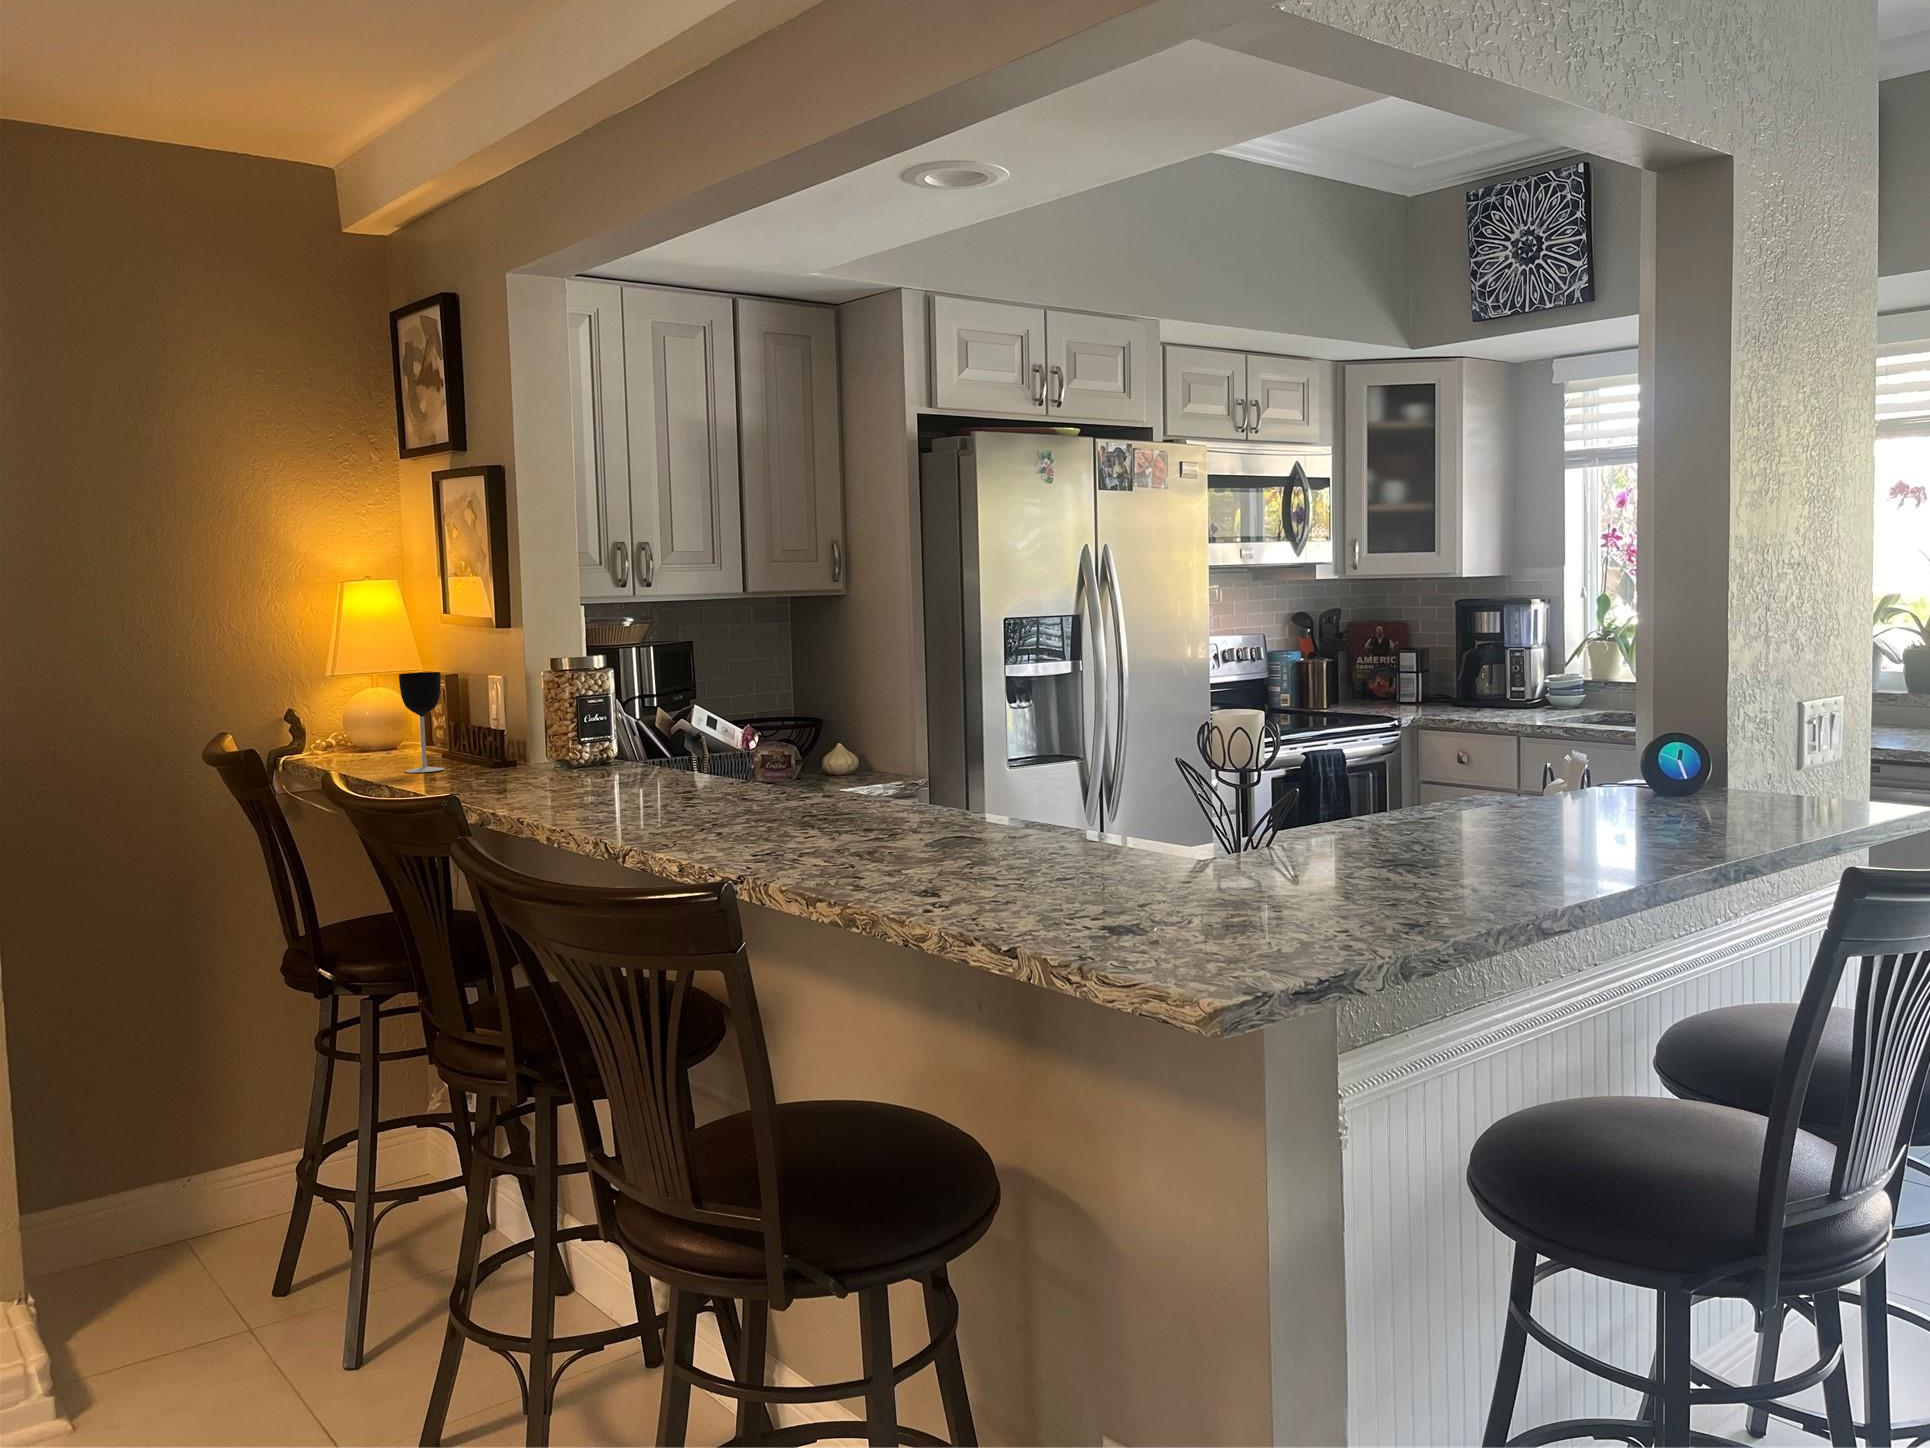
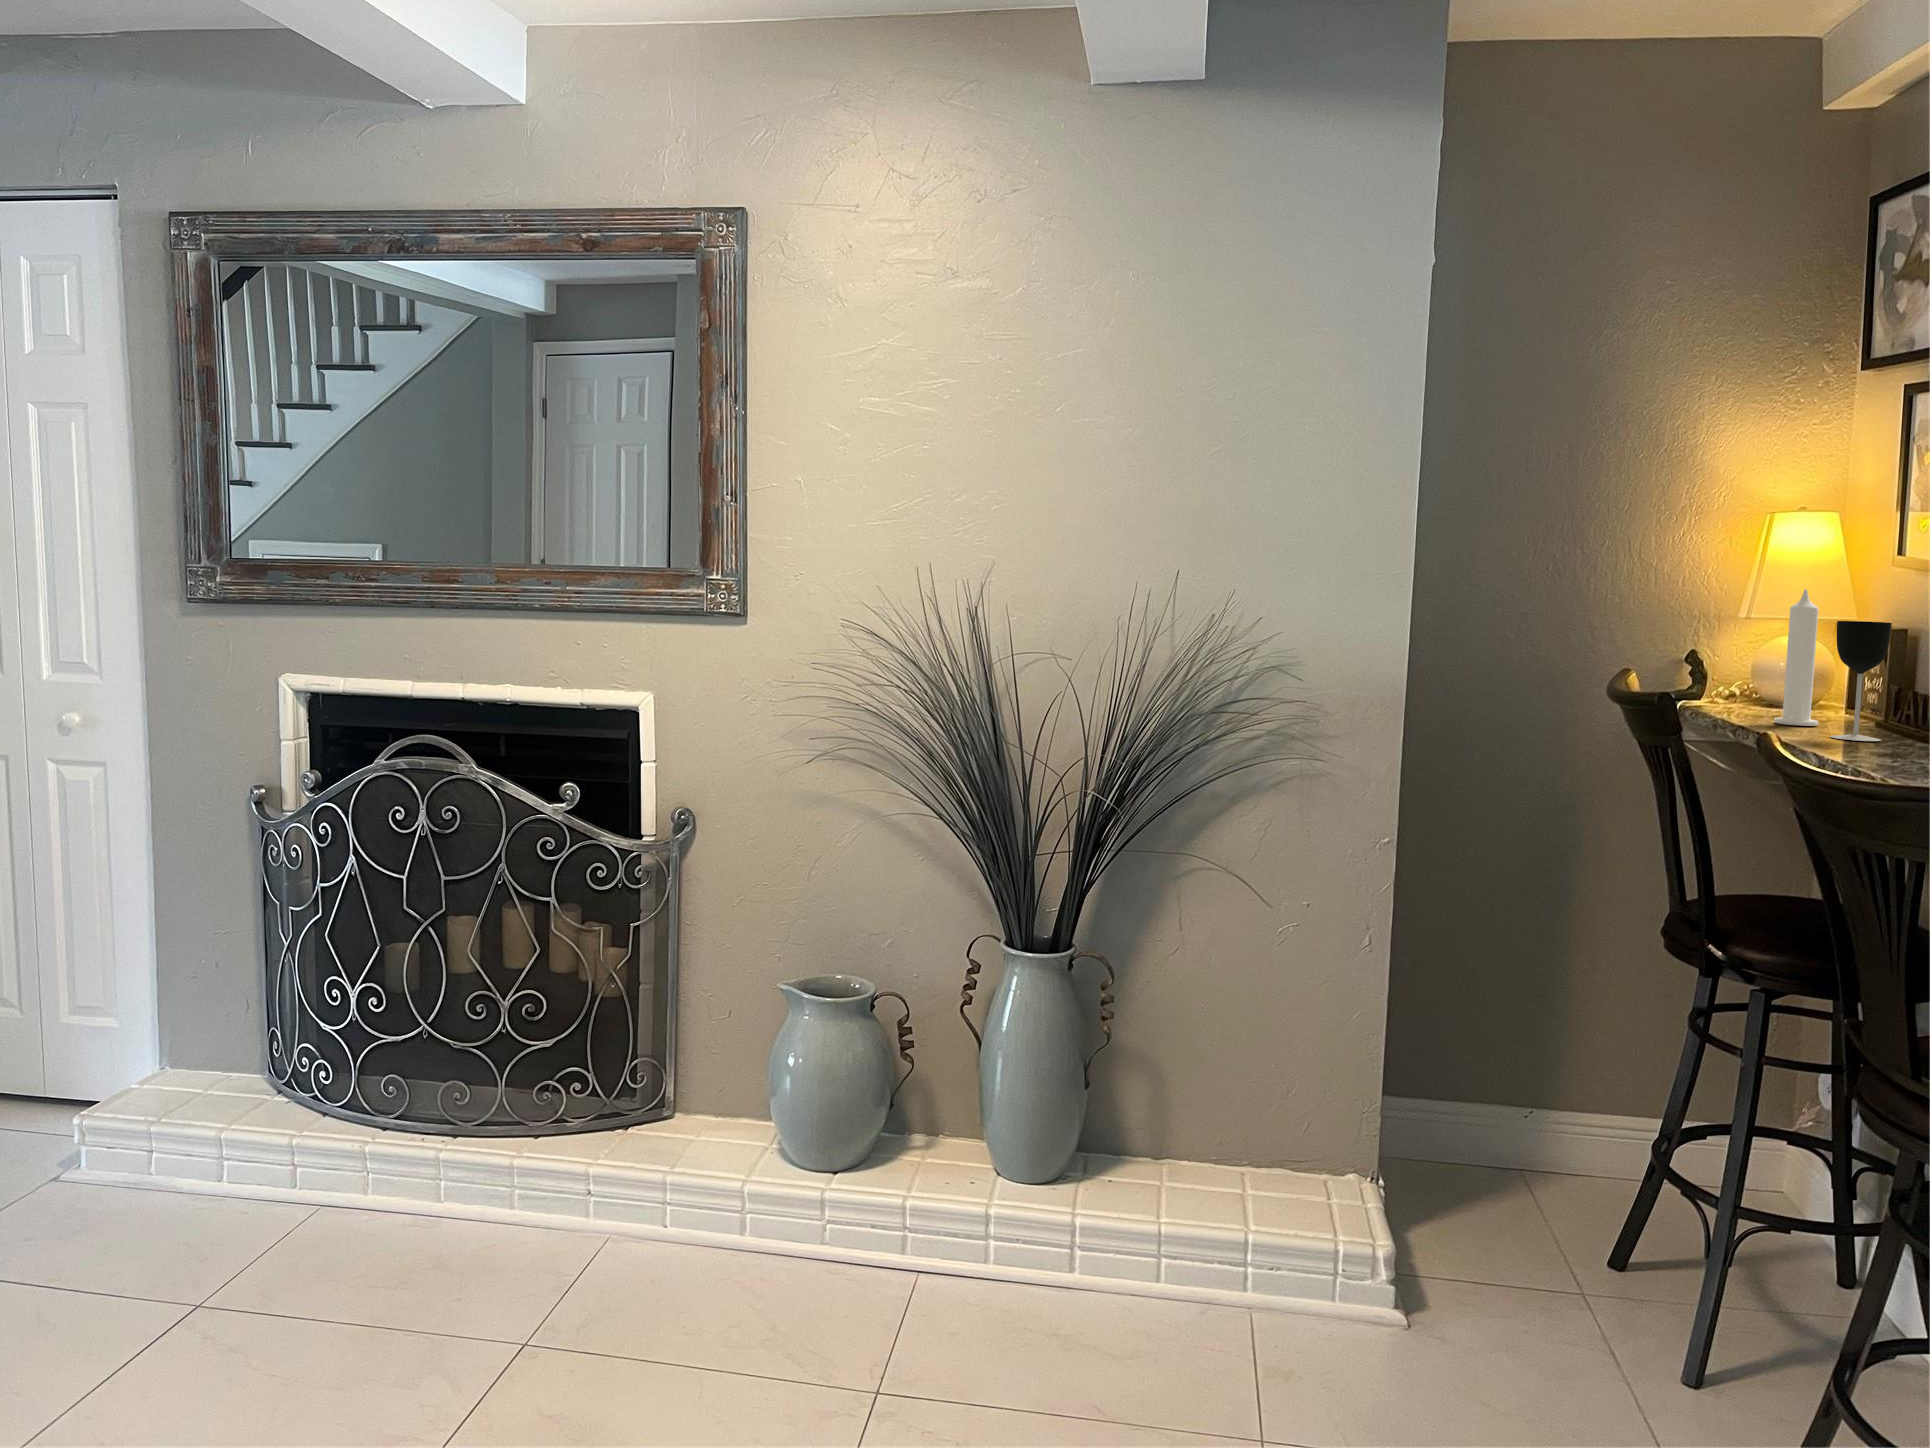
candle: none [363,648,399,765] -> present [1774,589,1818,726]

